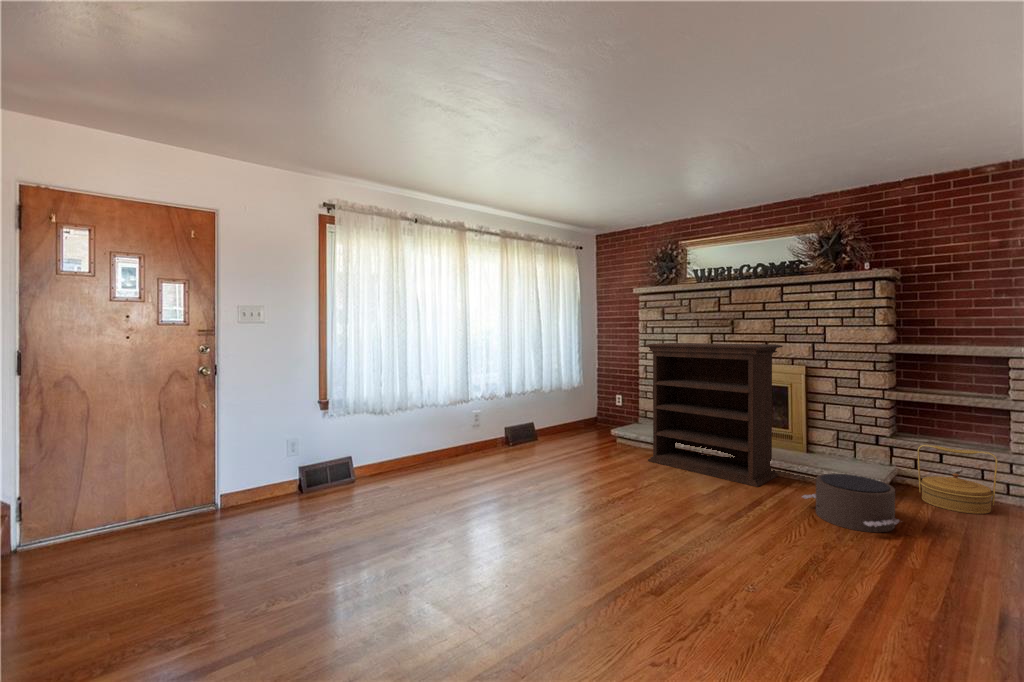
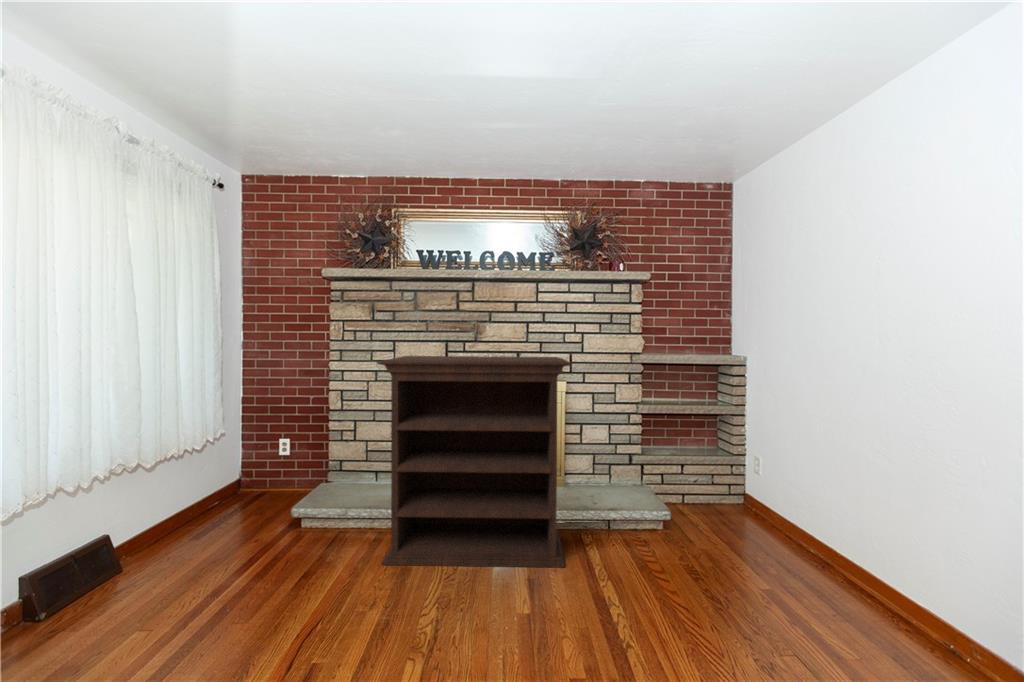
woven basket: present [918,444,998,514] -> none [681,460,740,530]
pouf: present [802,474,900,532] -> none [645,524,767,618]

